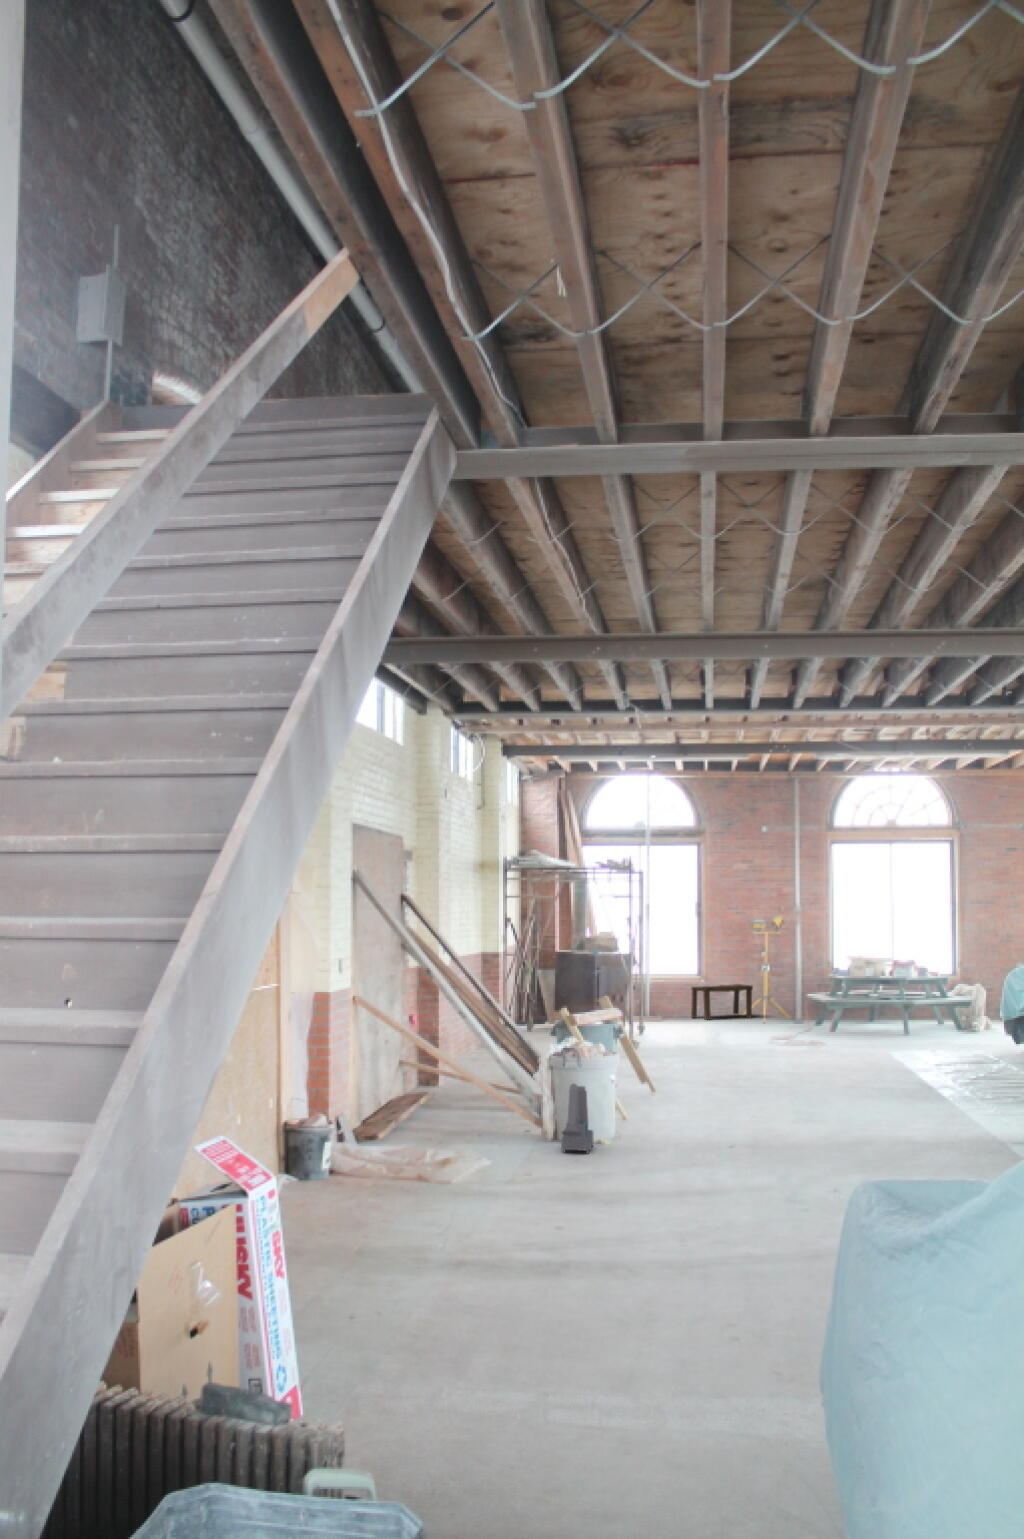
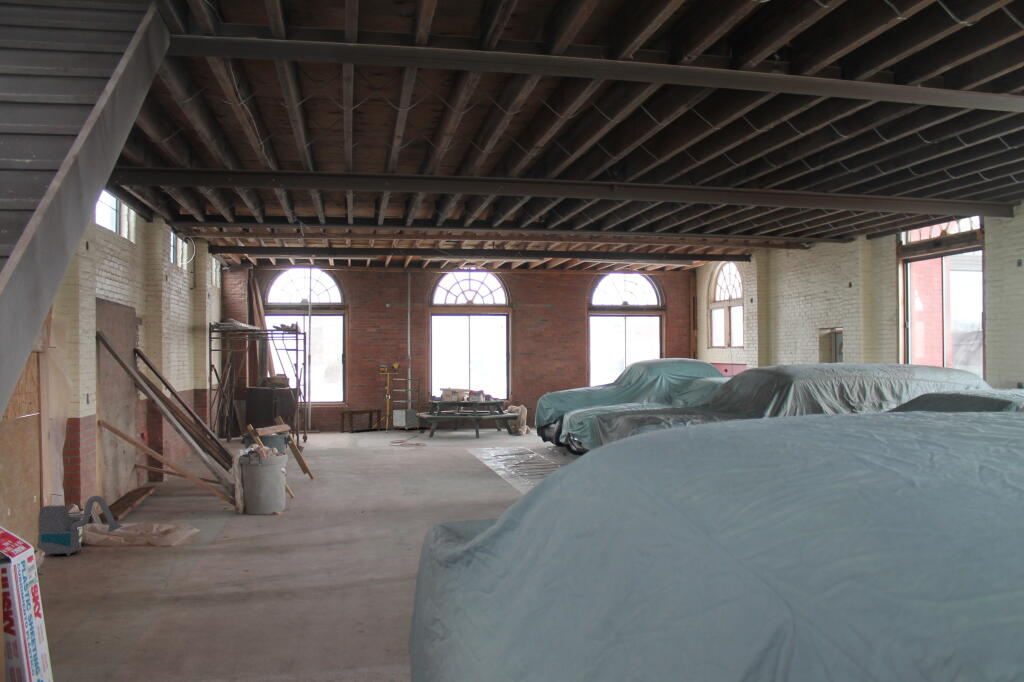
shelving unit: none [769,939,811,1019] -> present [393,378,420,430]
vacuum cleaner: present [561,1084,594,1153] -> present [37,496,122,556]

